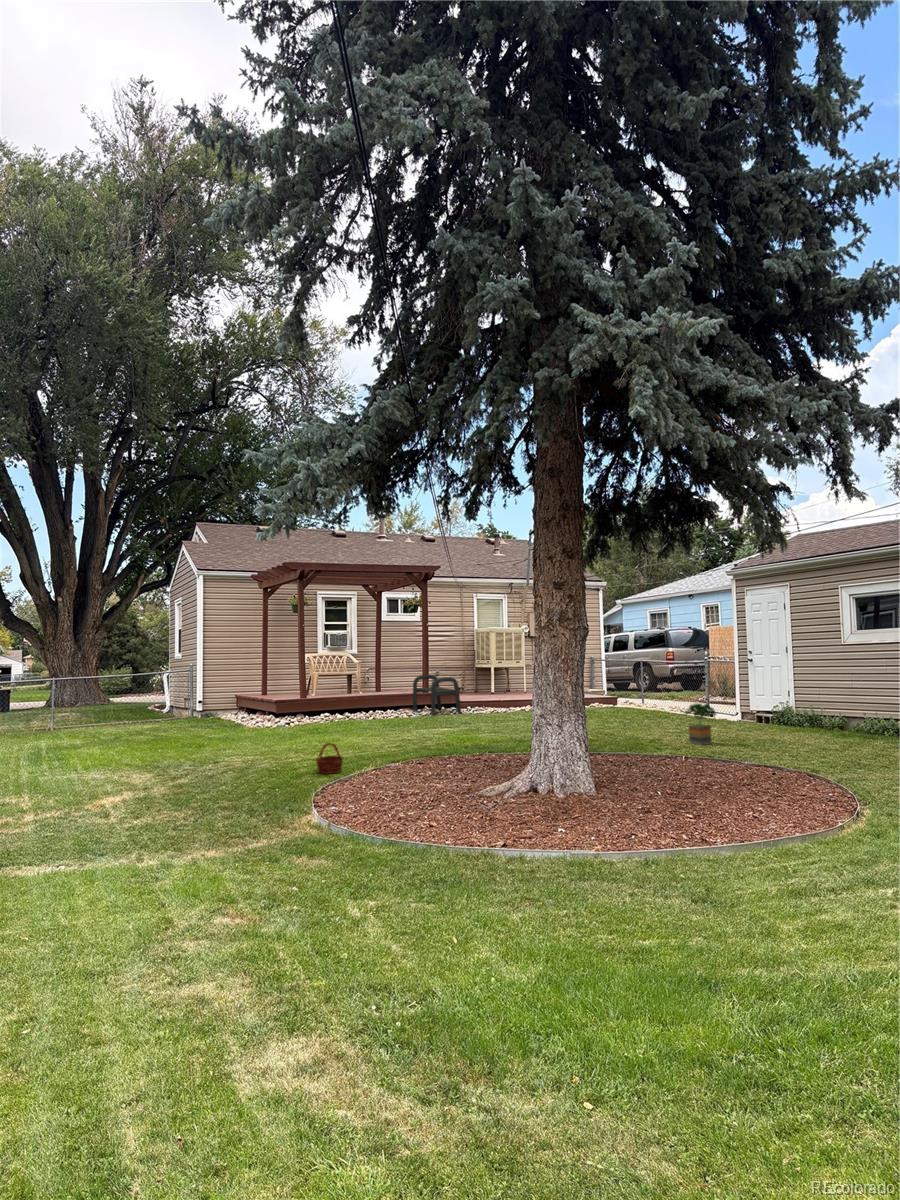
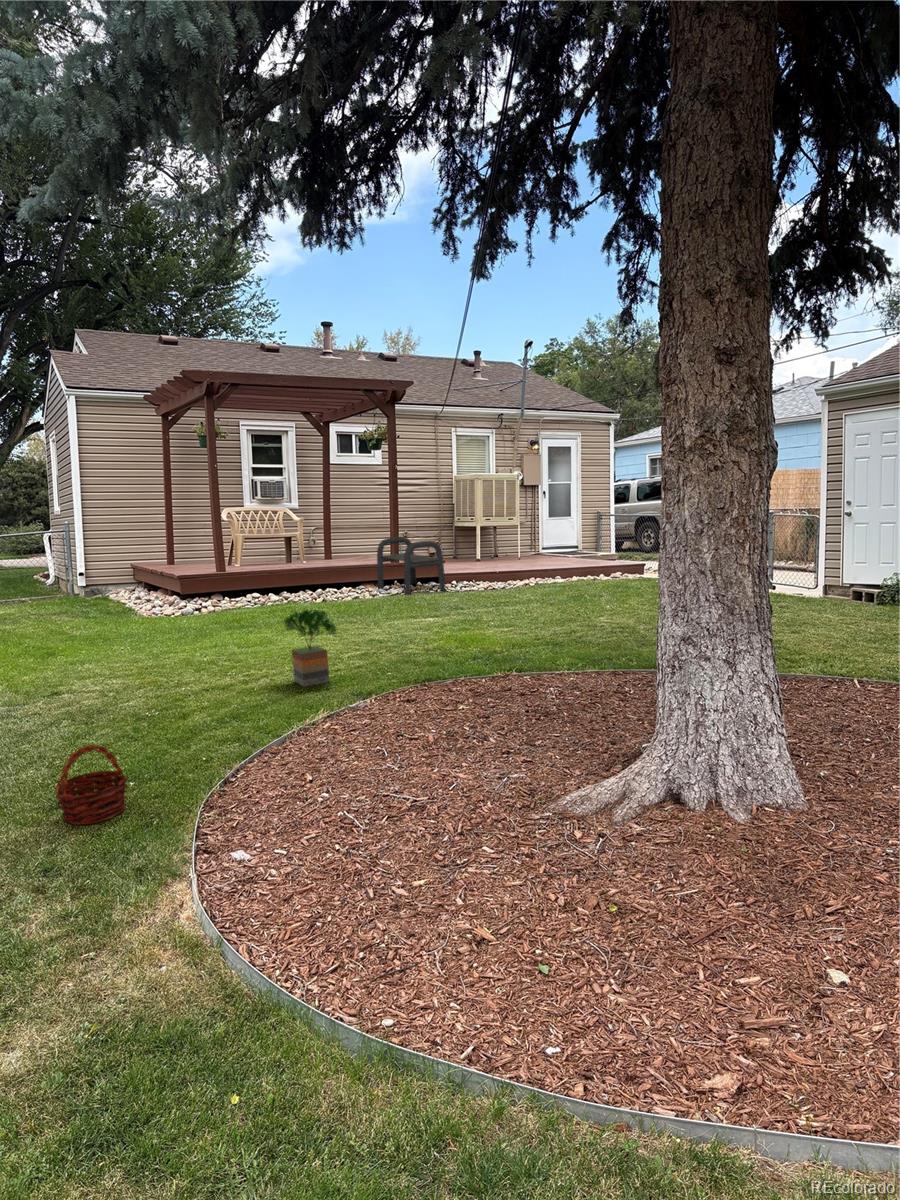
potted tree: present [685,704,716,745] -> present [284,609,337,687]
basket: present [316,743,343,774] -> present [55,745,127,825]

